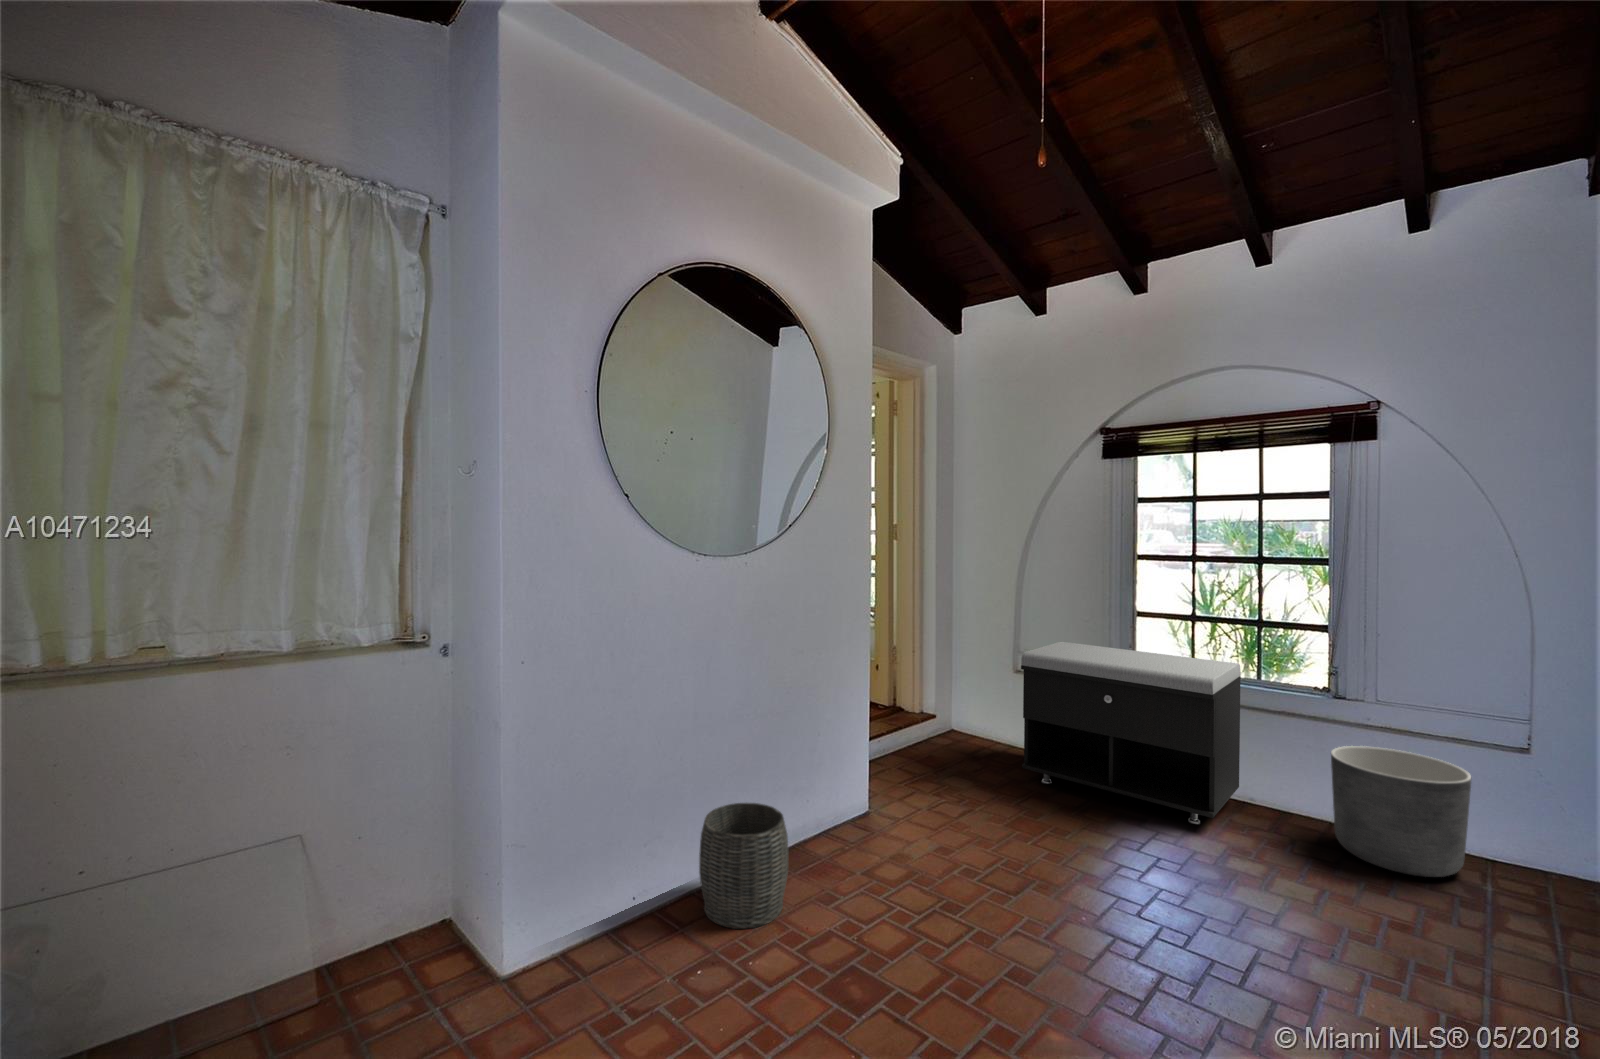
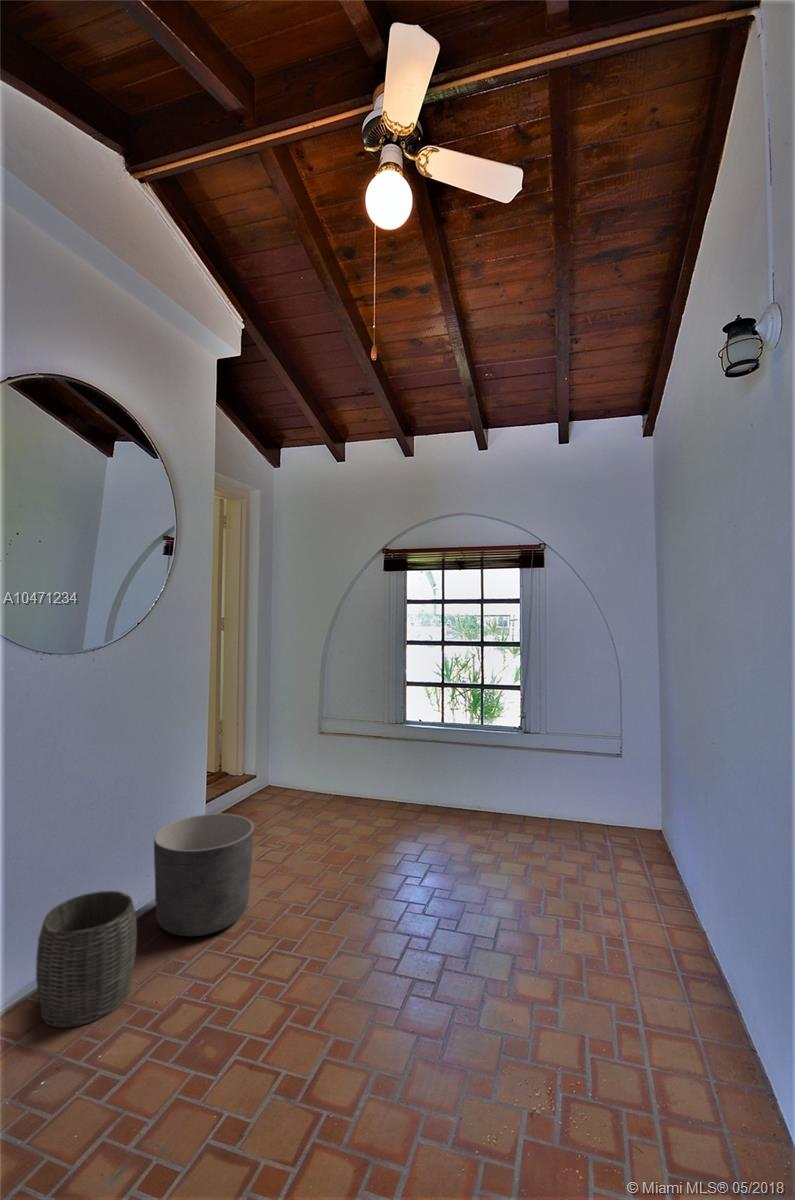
storage bench: present [1021,642,1240,824] -> none [330,708,471,831]
planter: present [1331,746,1471,877] -> present [154,813,254,936]

